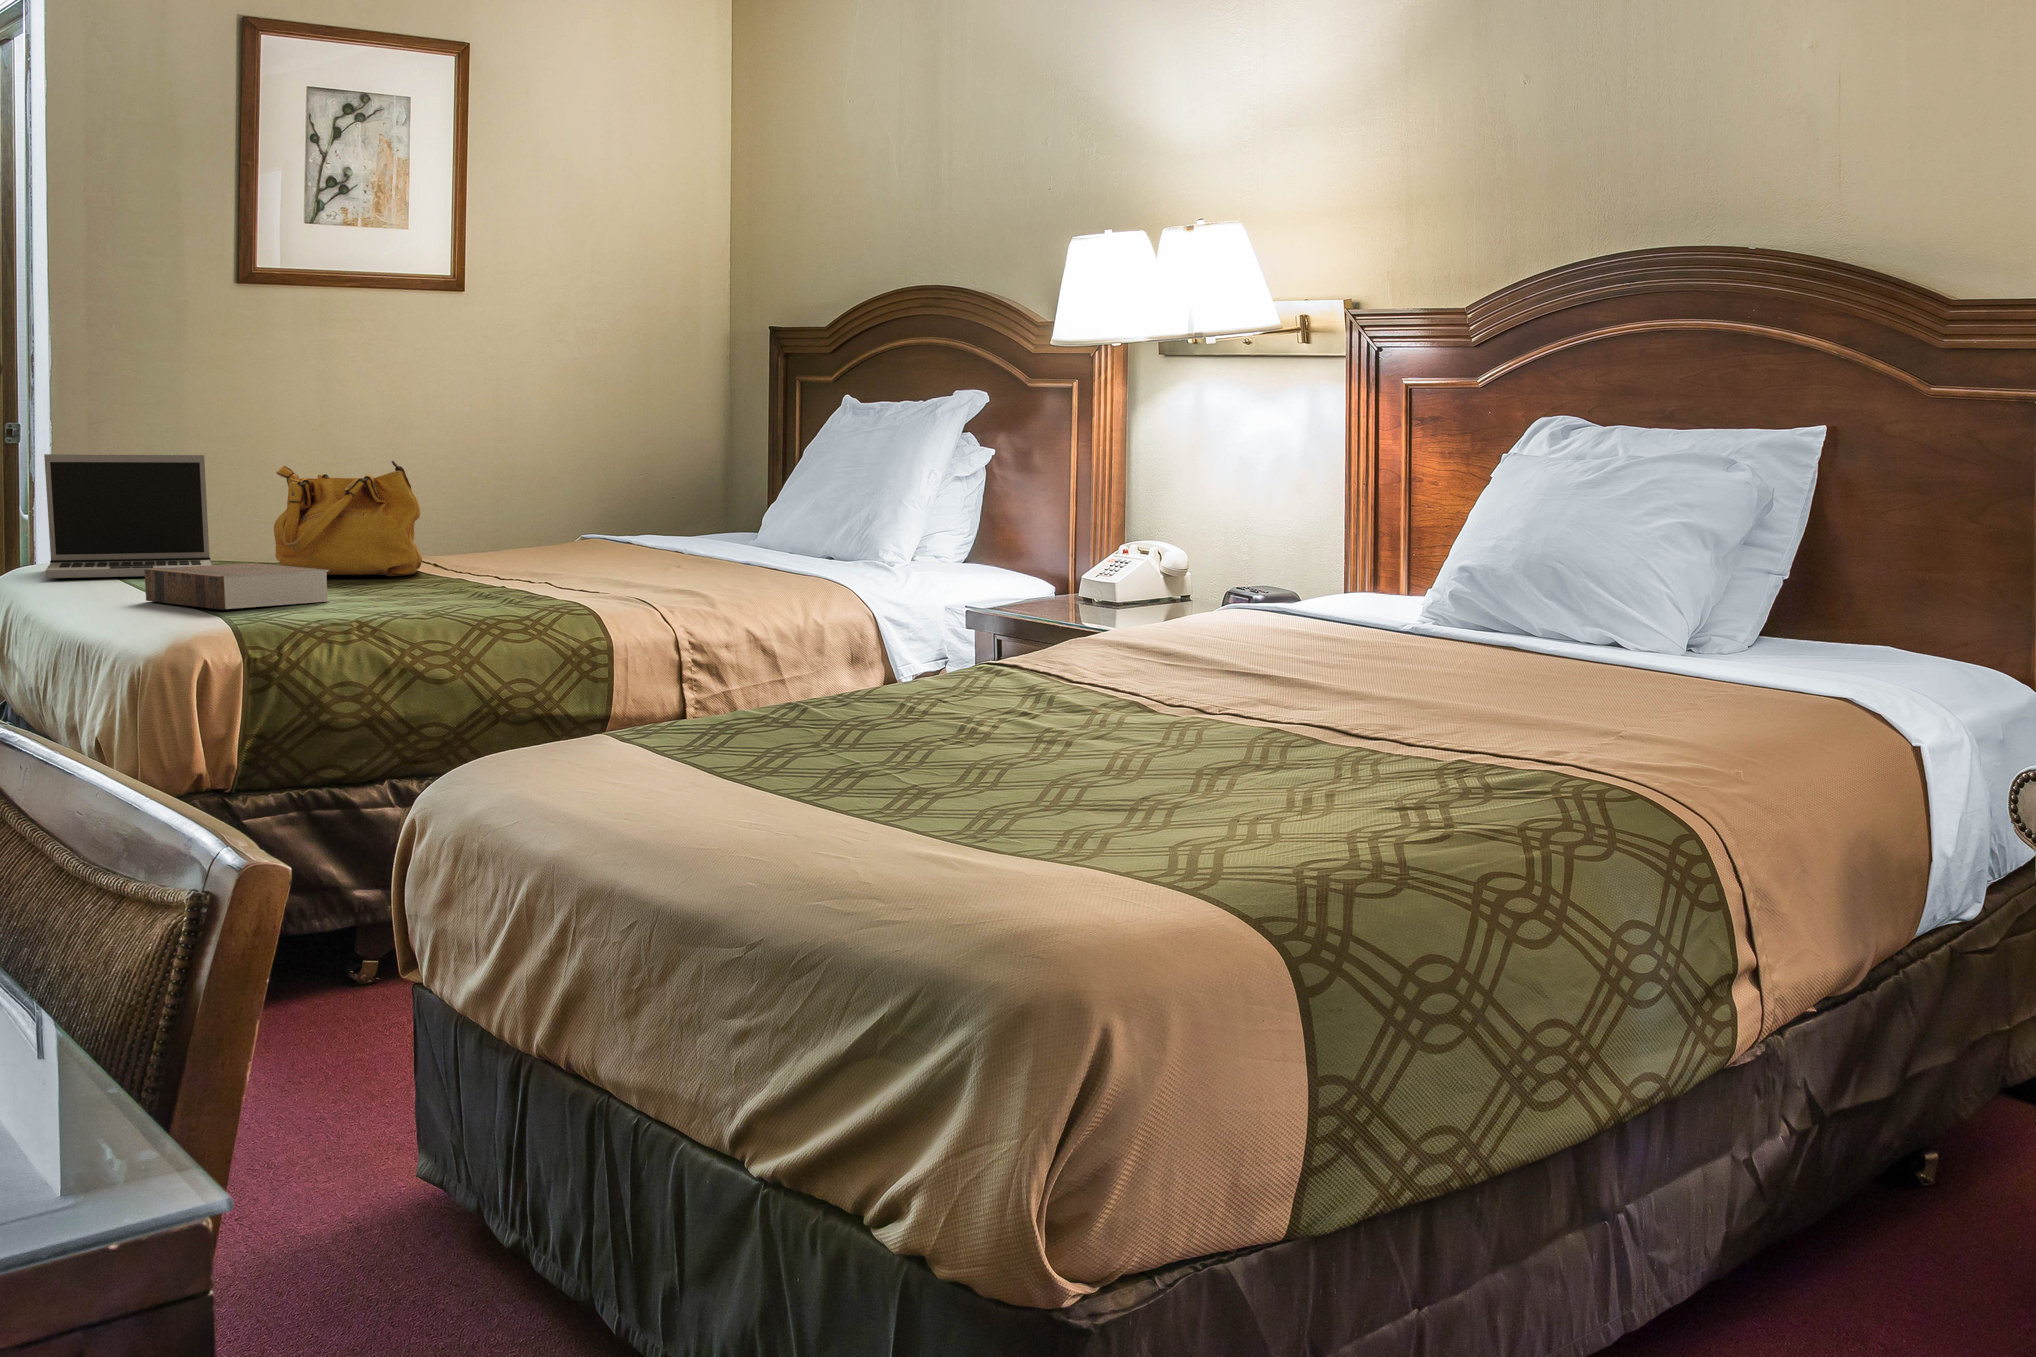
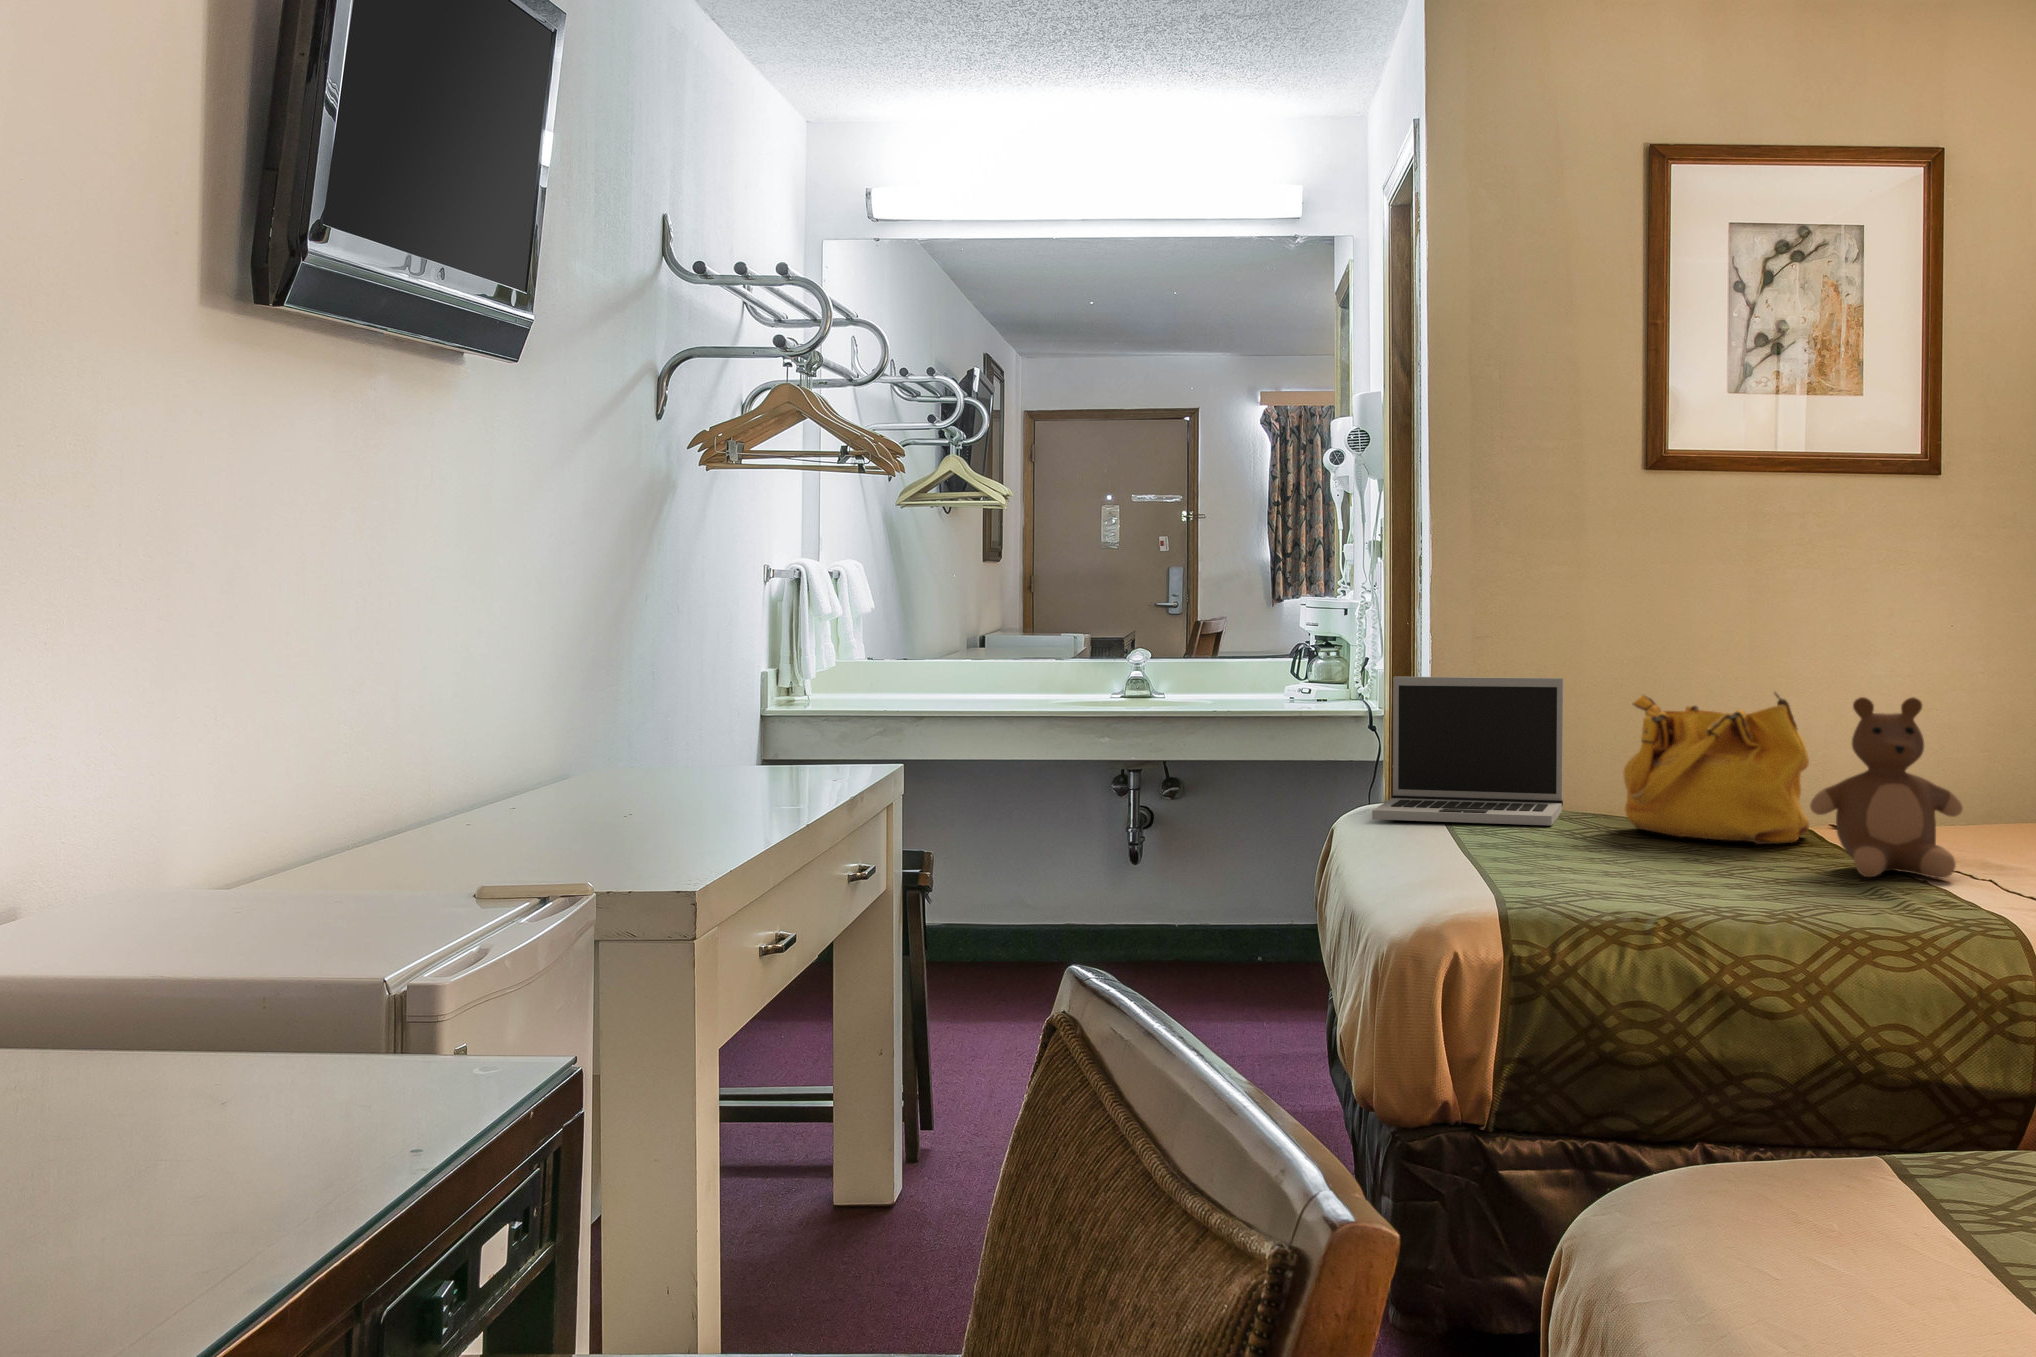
teddy bear: none [435,461,538,589] -> present [1810,697,1963,879]
book: present [144,563,330,610] -> none [1442,822,1652,886]

